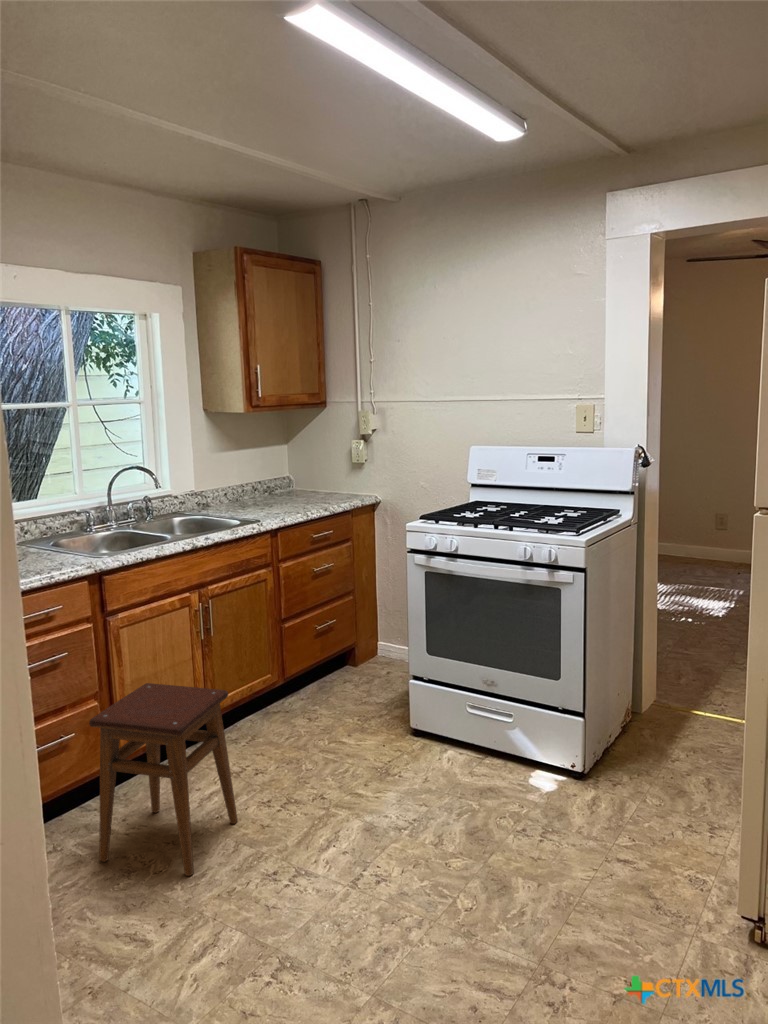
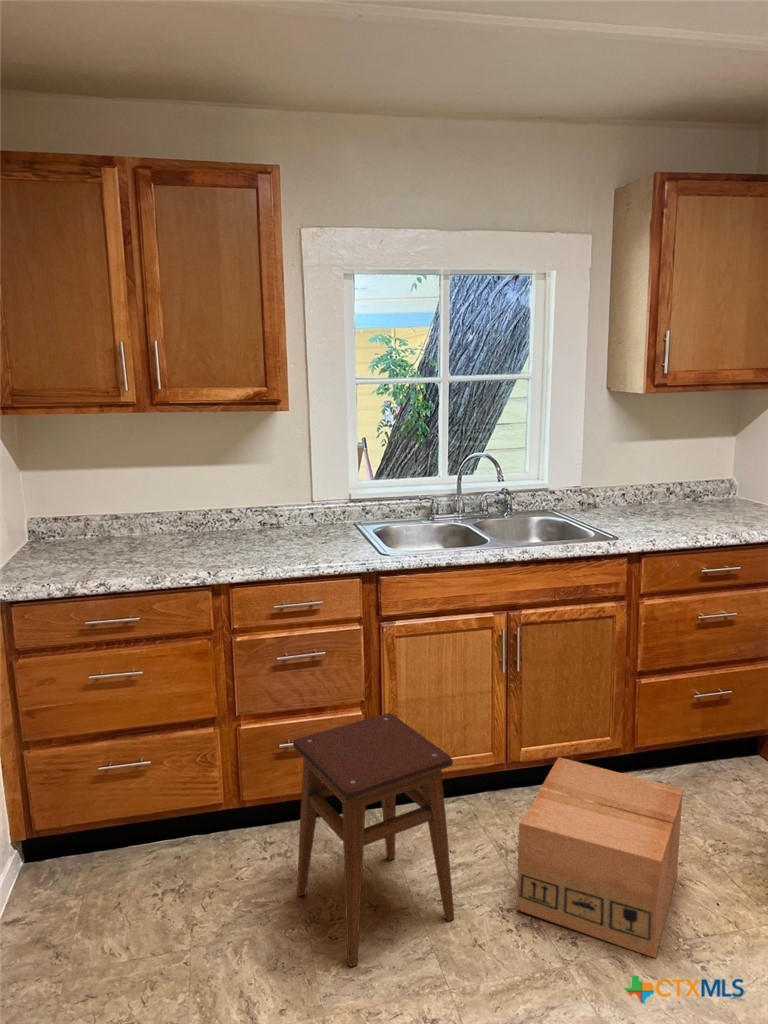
cardboard box: none [262,680,373,798] -> present [517,757,683,958]

